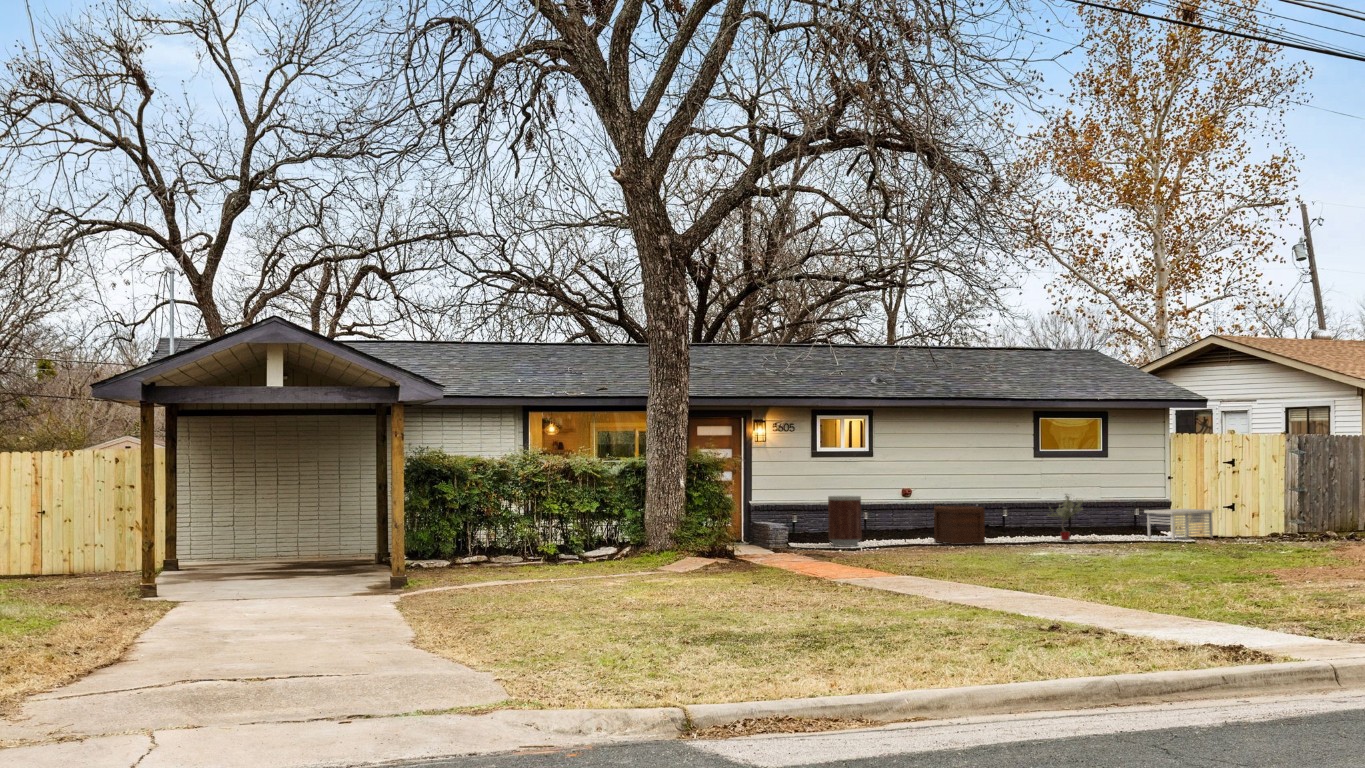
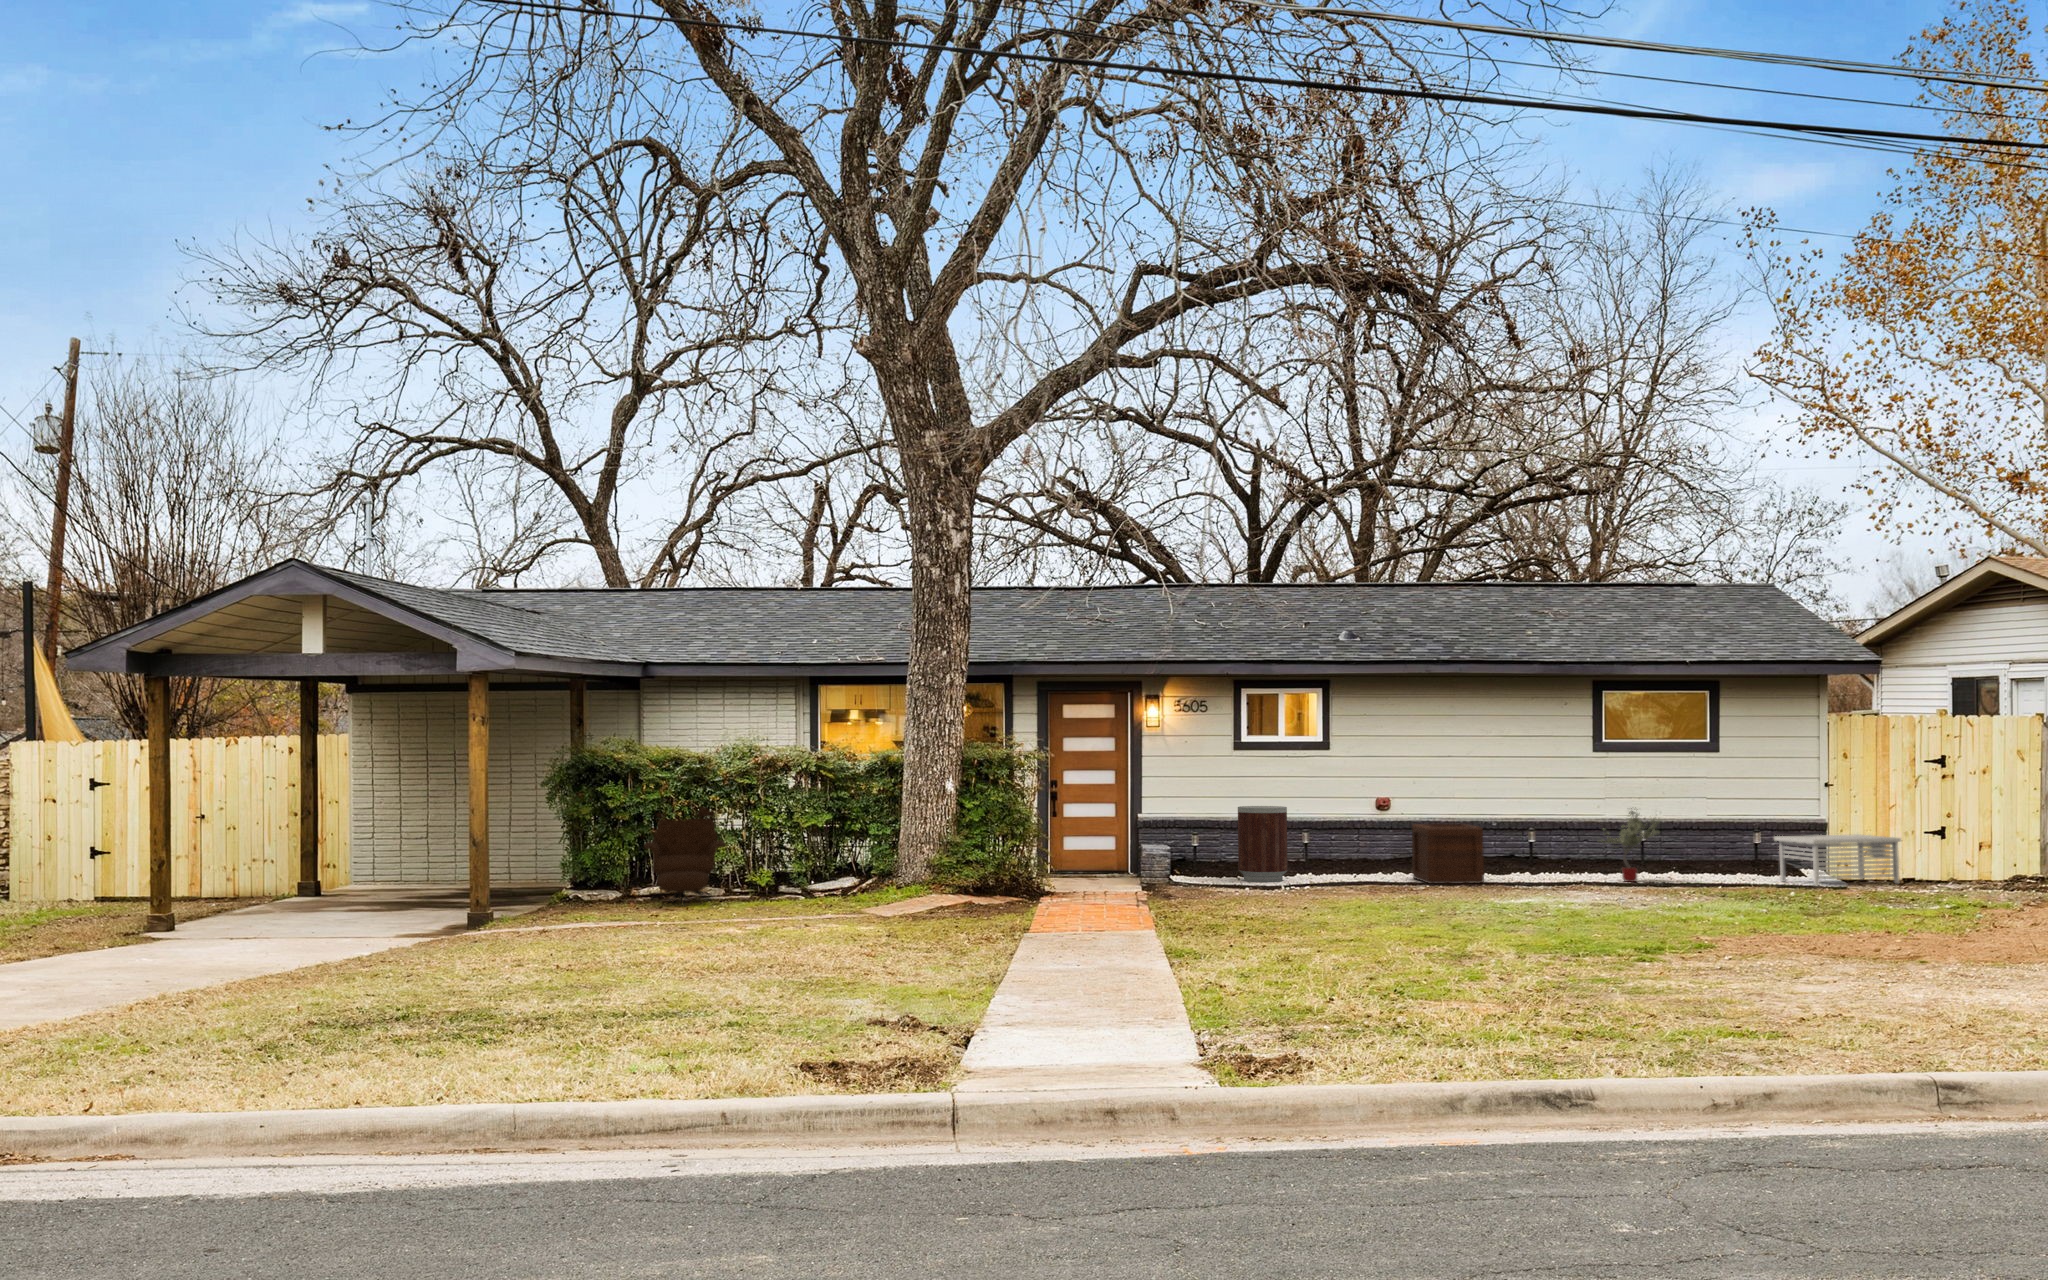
lounge chair: none [463,493,527,570] -> present [644,807,725,906]

